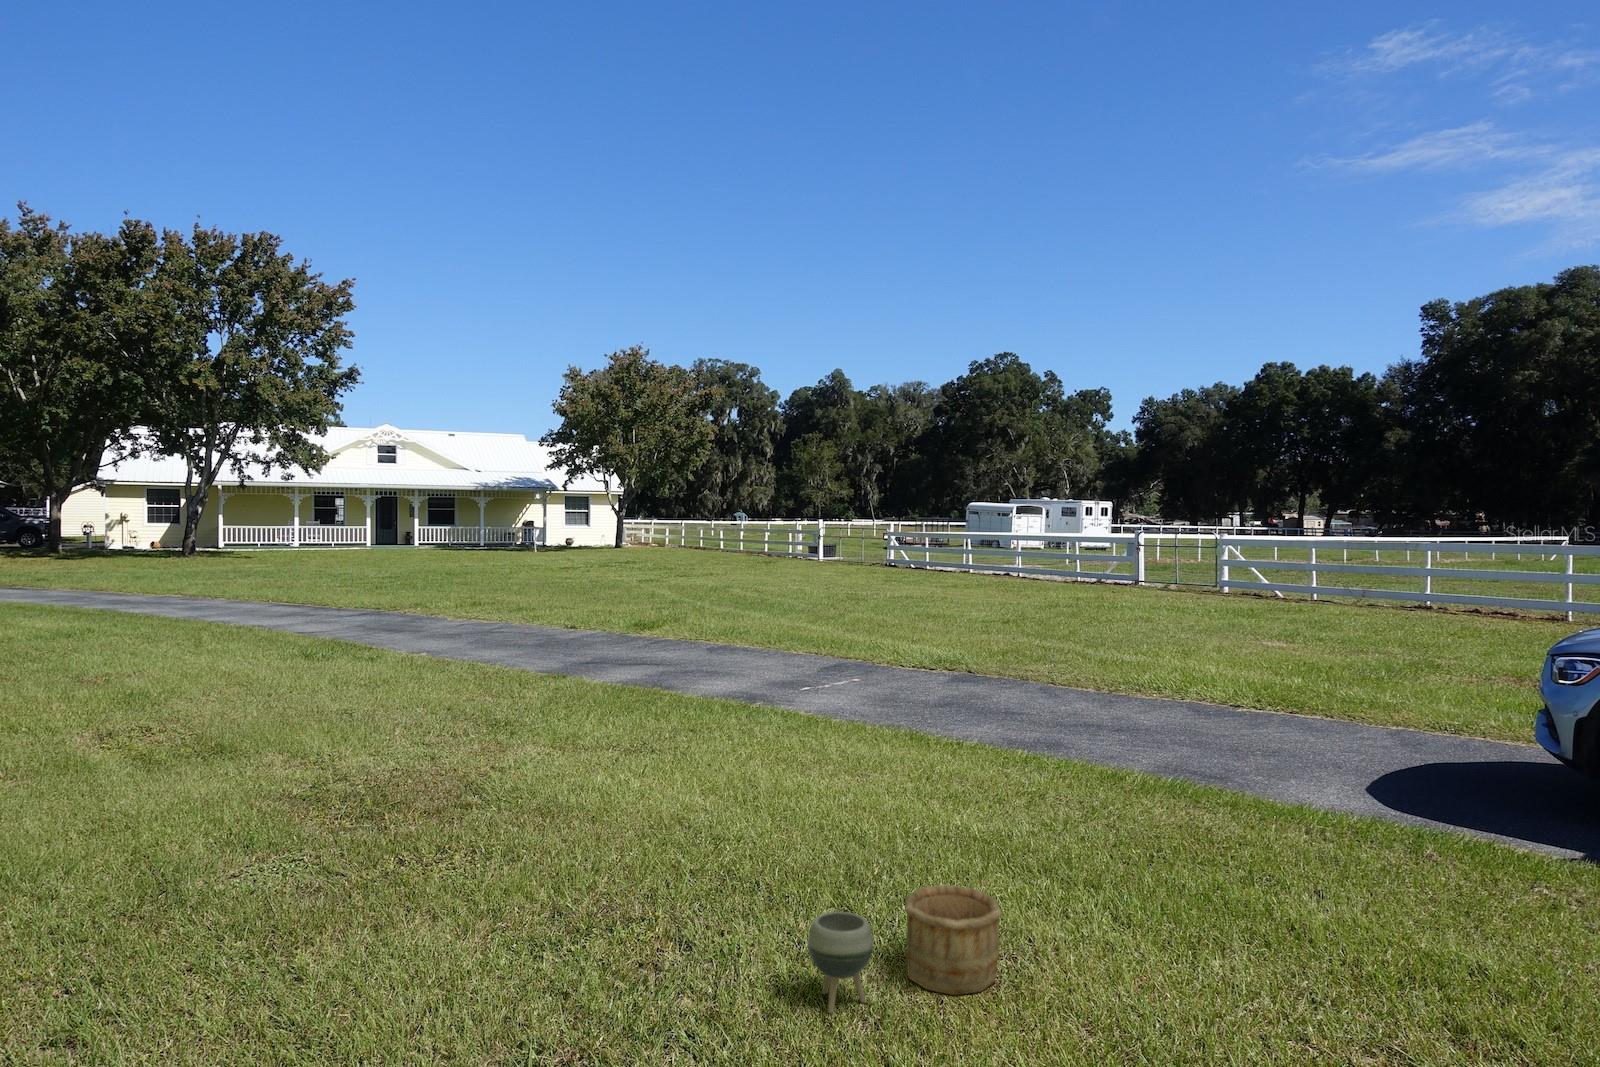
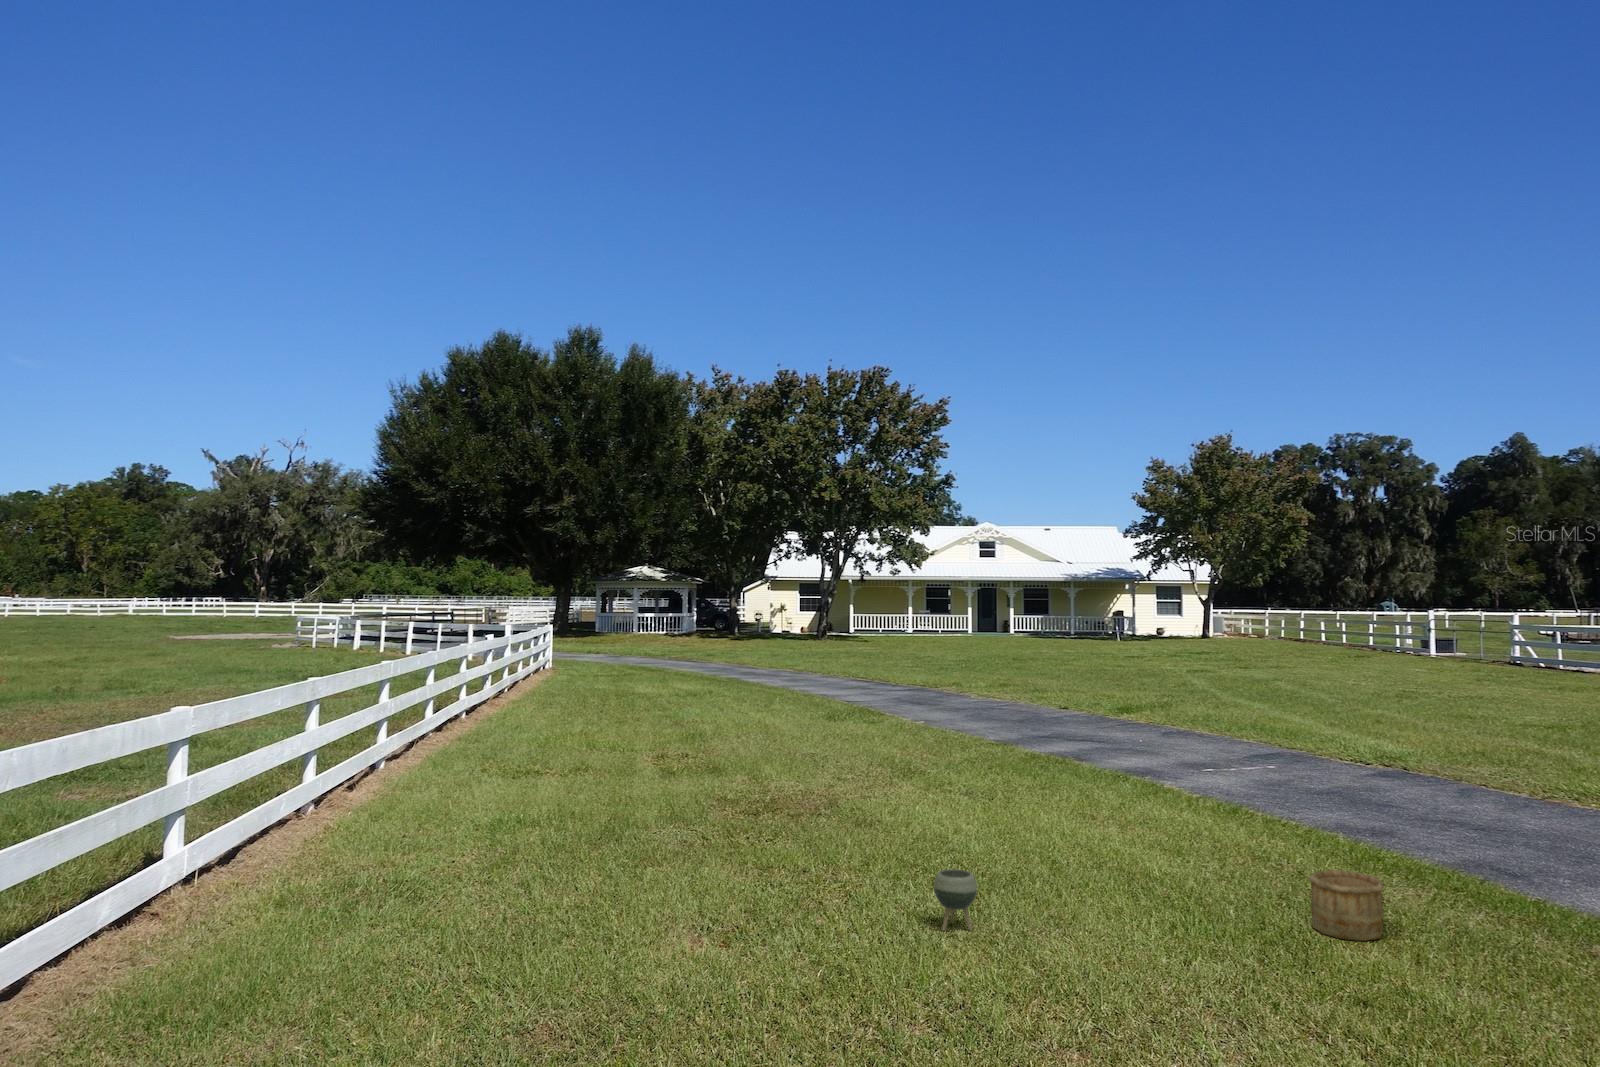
wooden bucket: present [905,885,1002,995] -> present [1308,870,1384,941]

